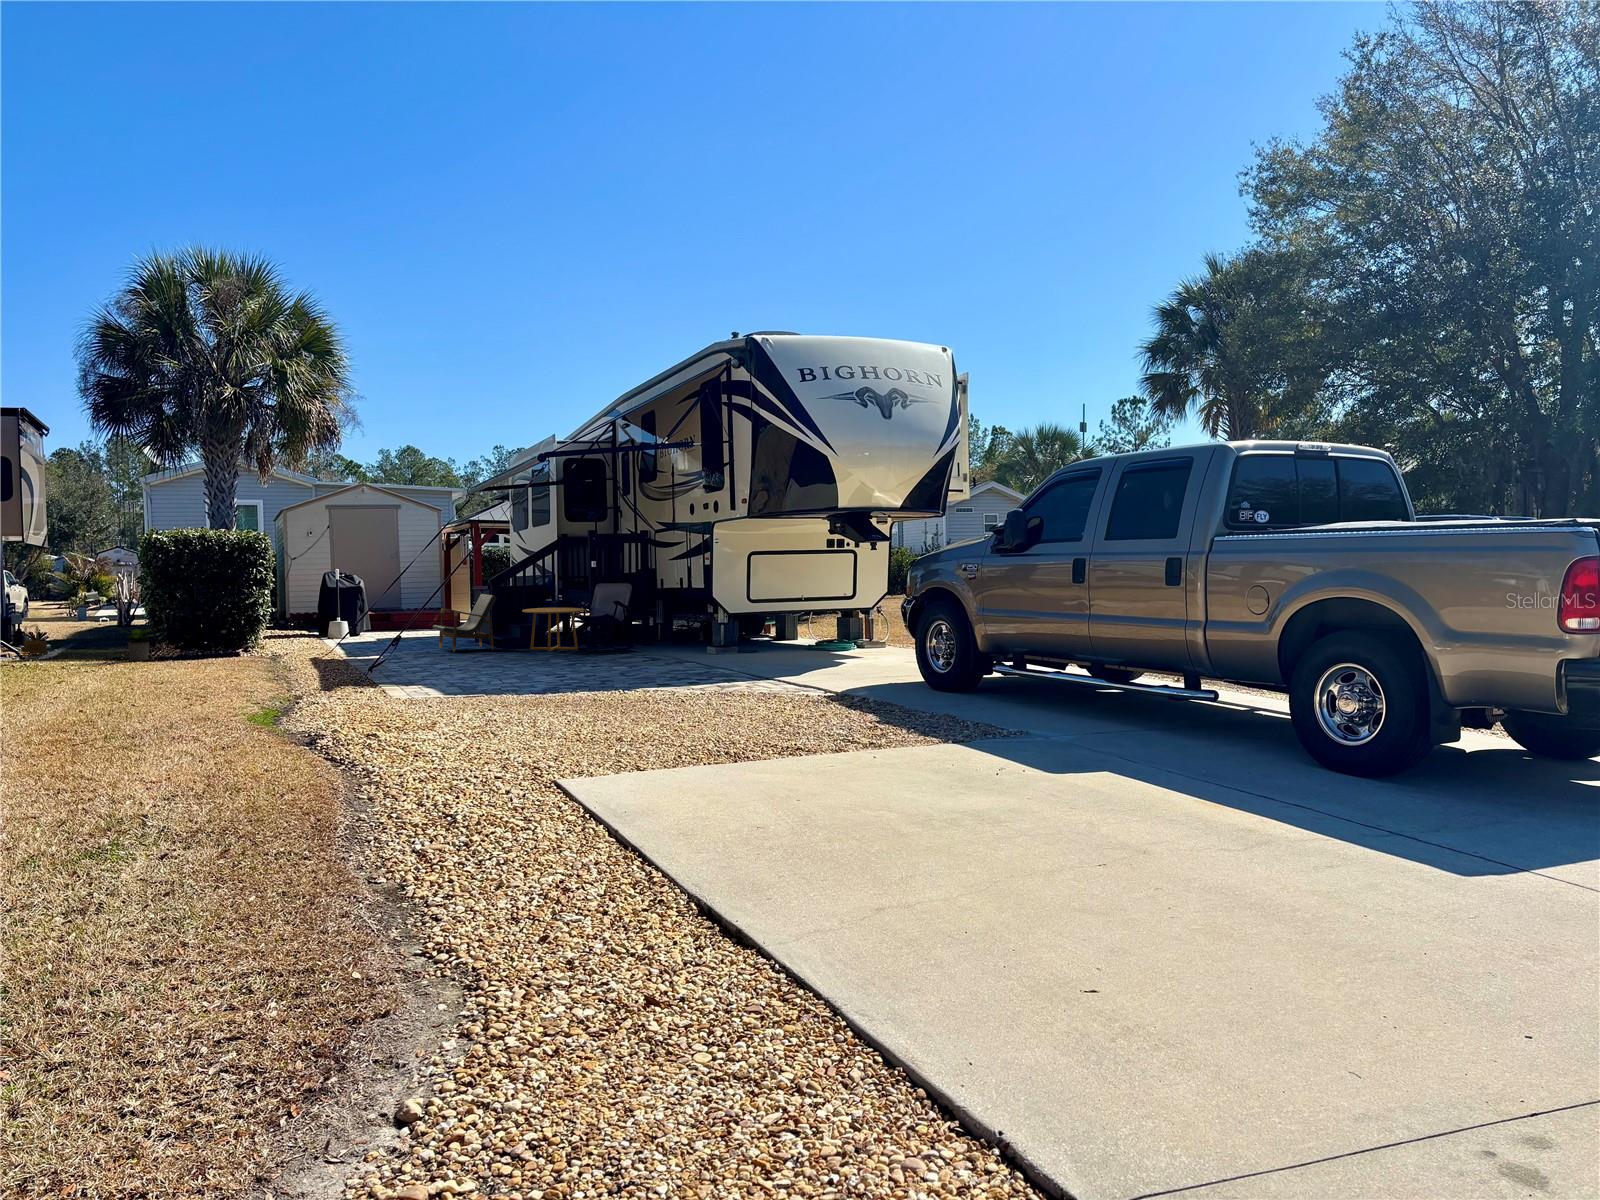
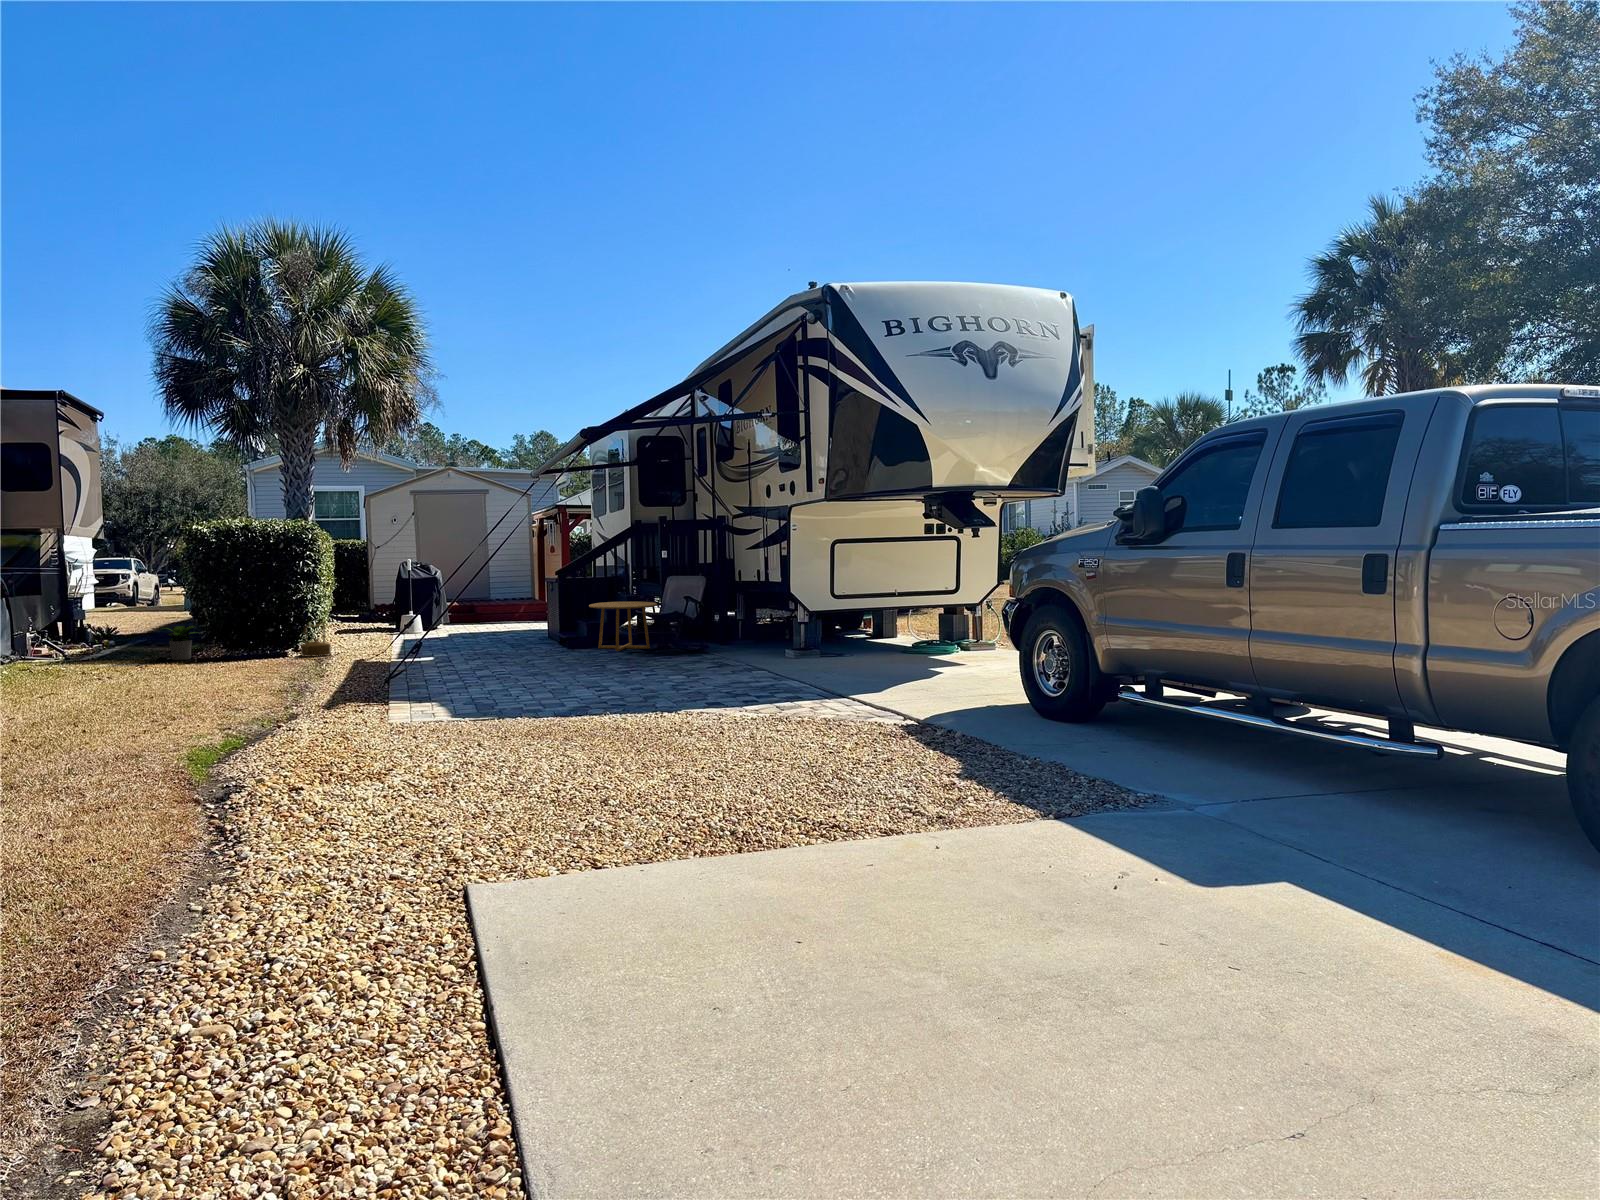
lounge chair: present [433,594,496,652] -> none [495,586,562,651]
woven basket: present [21,625,47,653] -> present [301,624,331,657]

